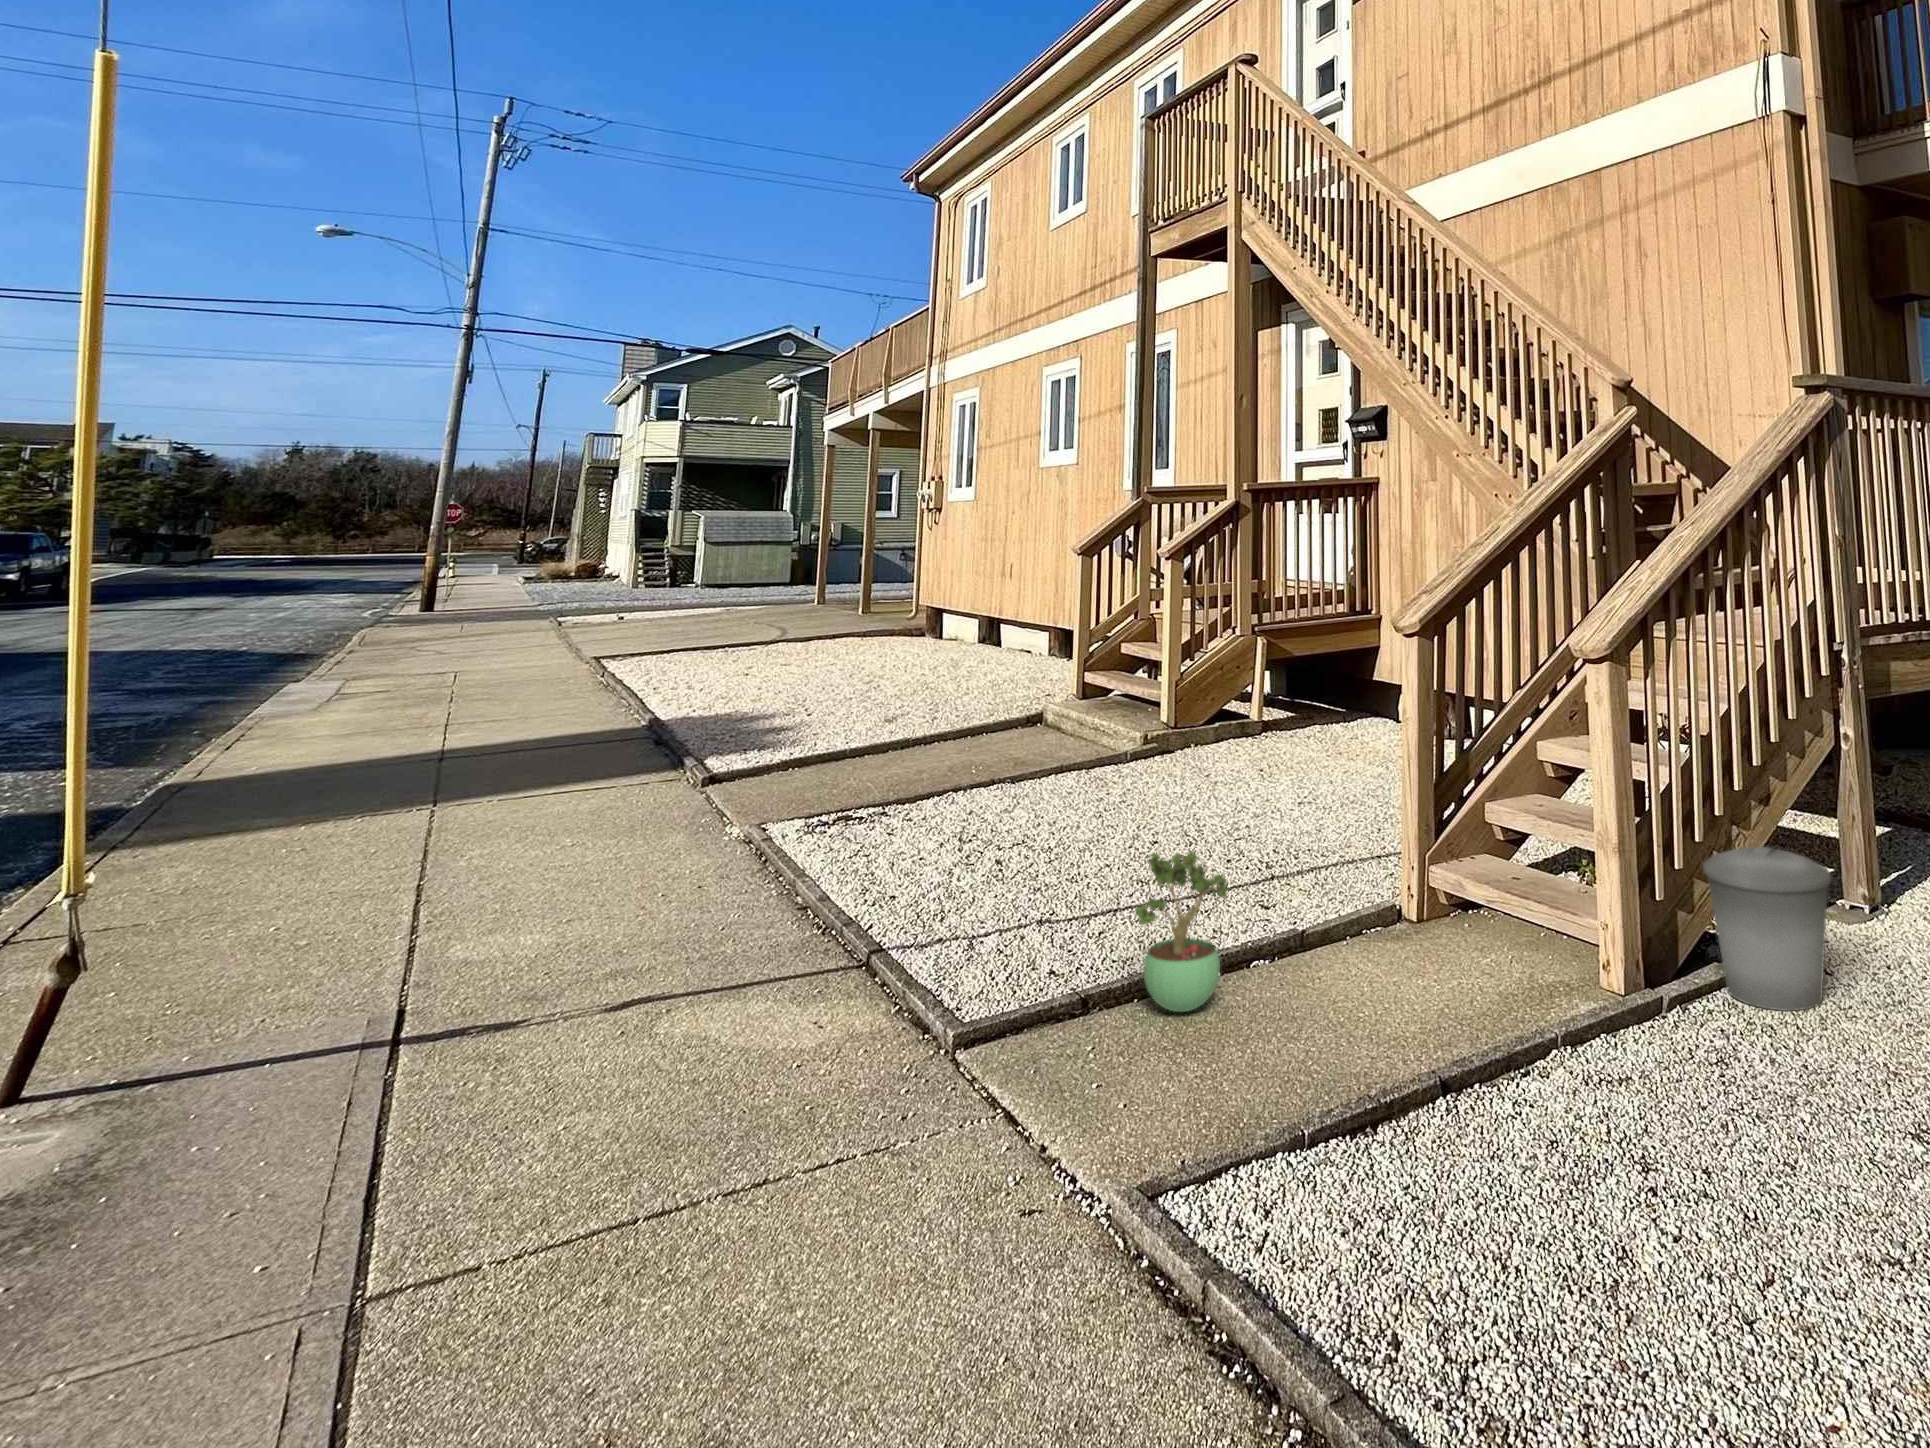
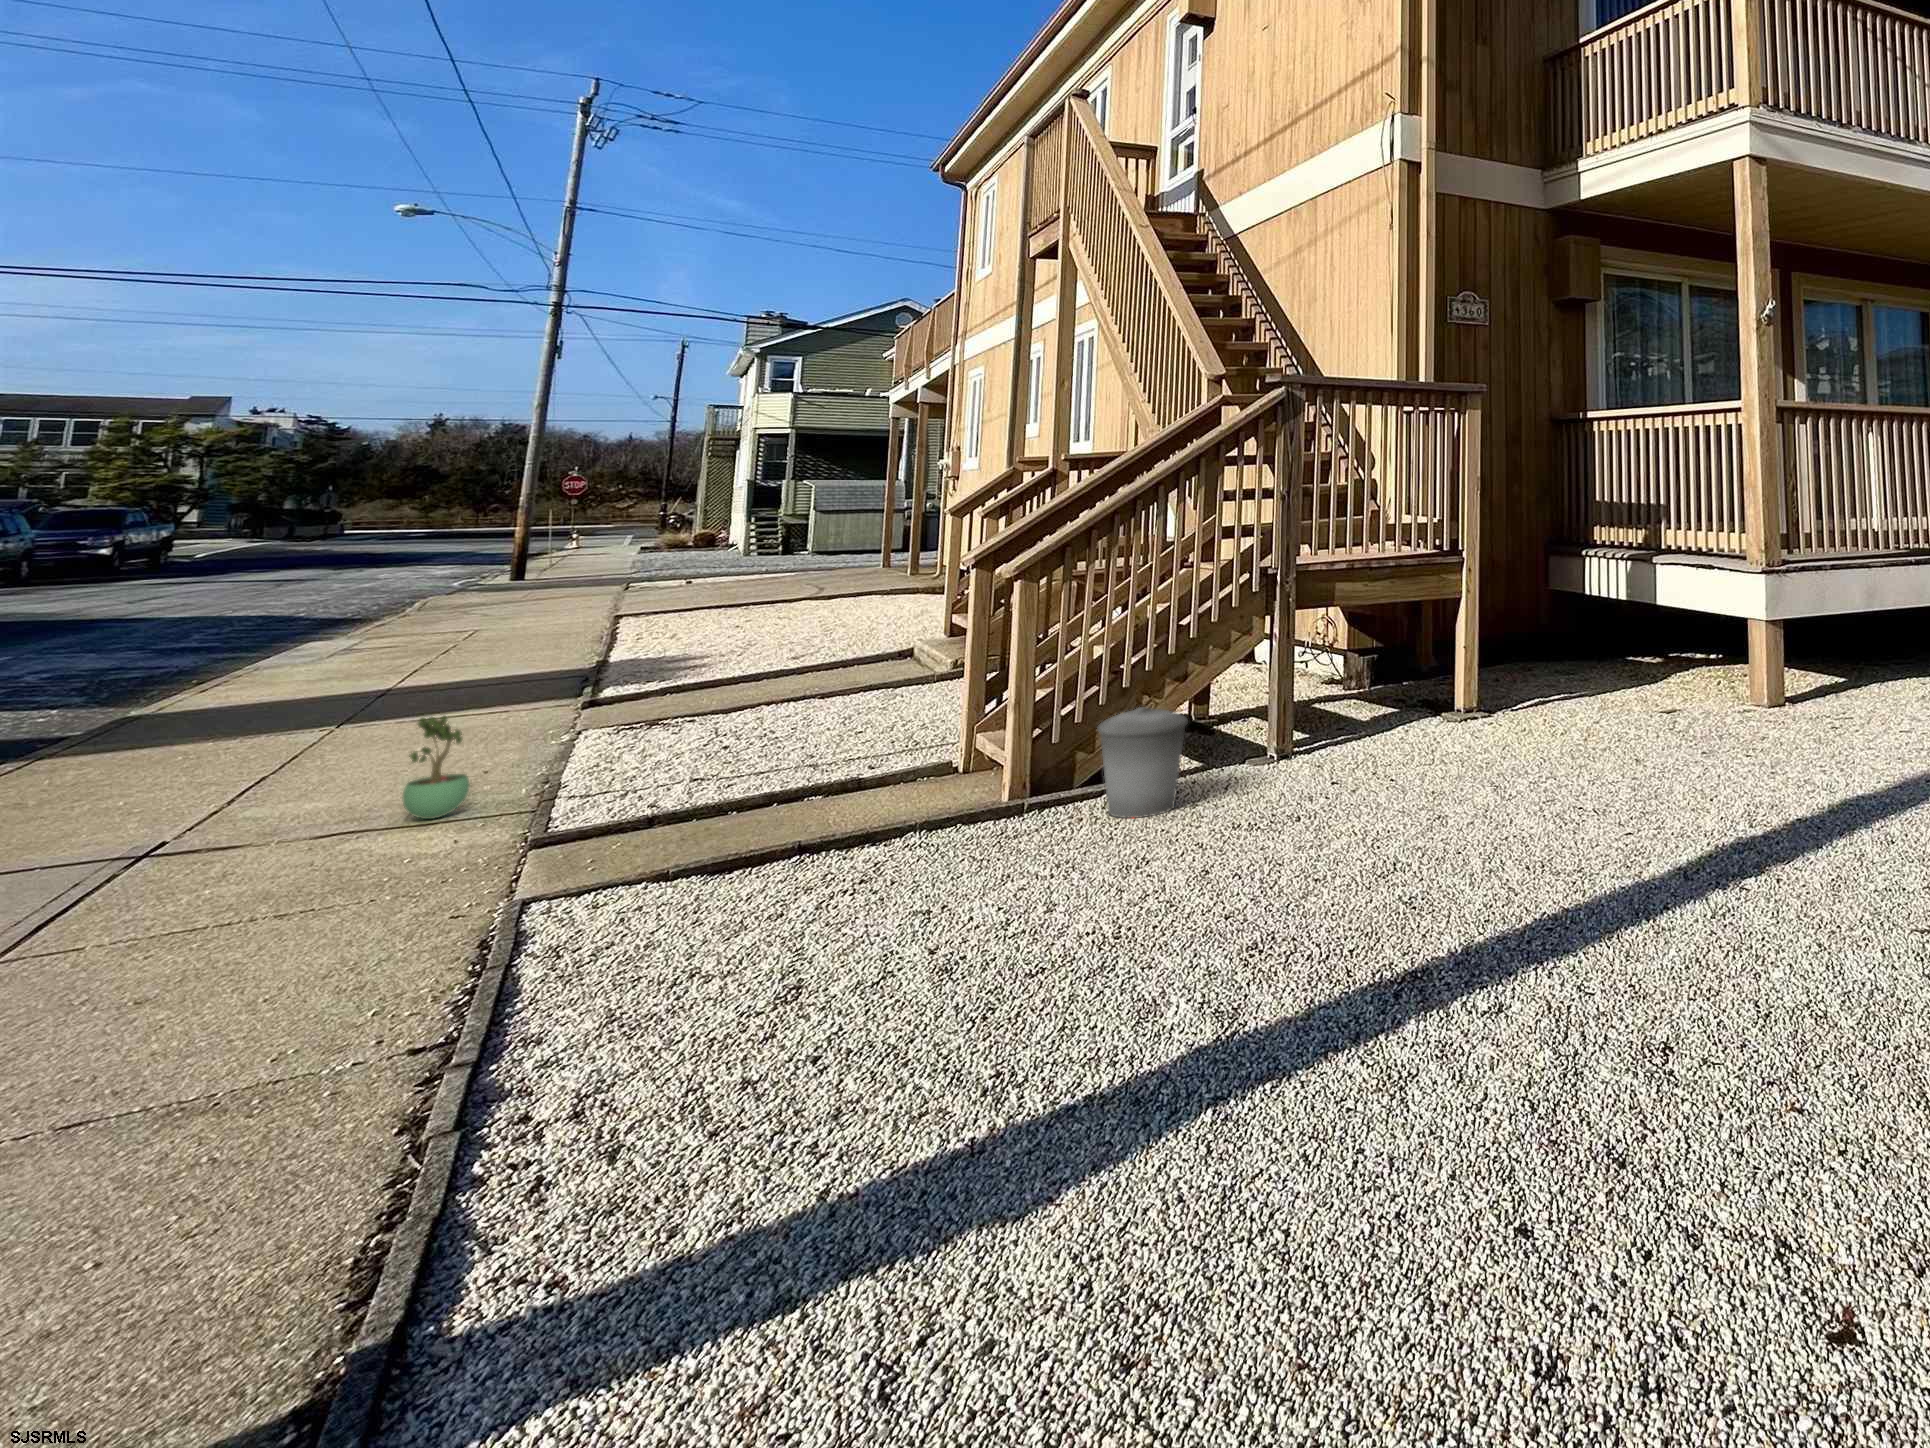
potted plant: present [1135,851,1227,1012] -> present [402,716,469,819]

